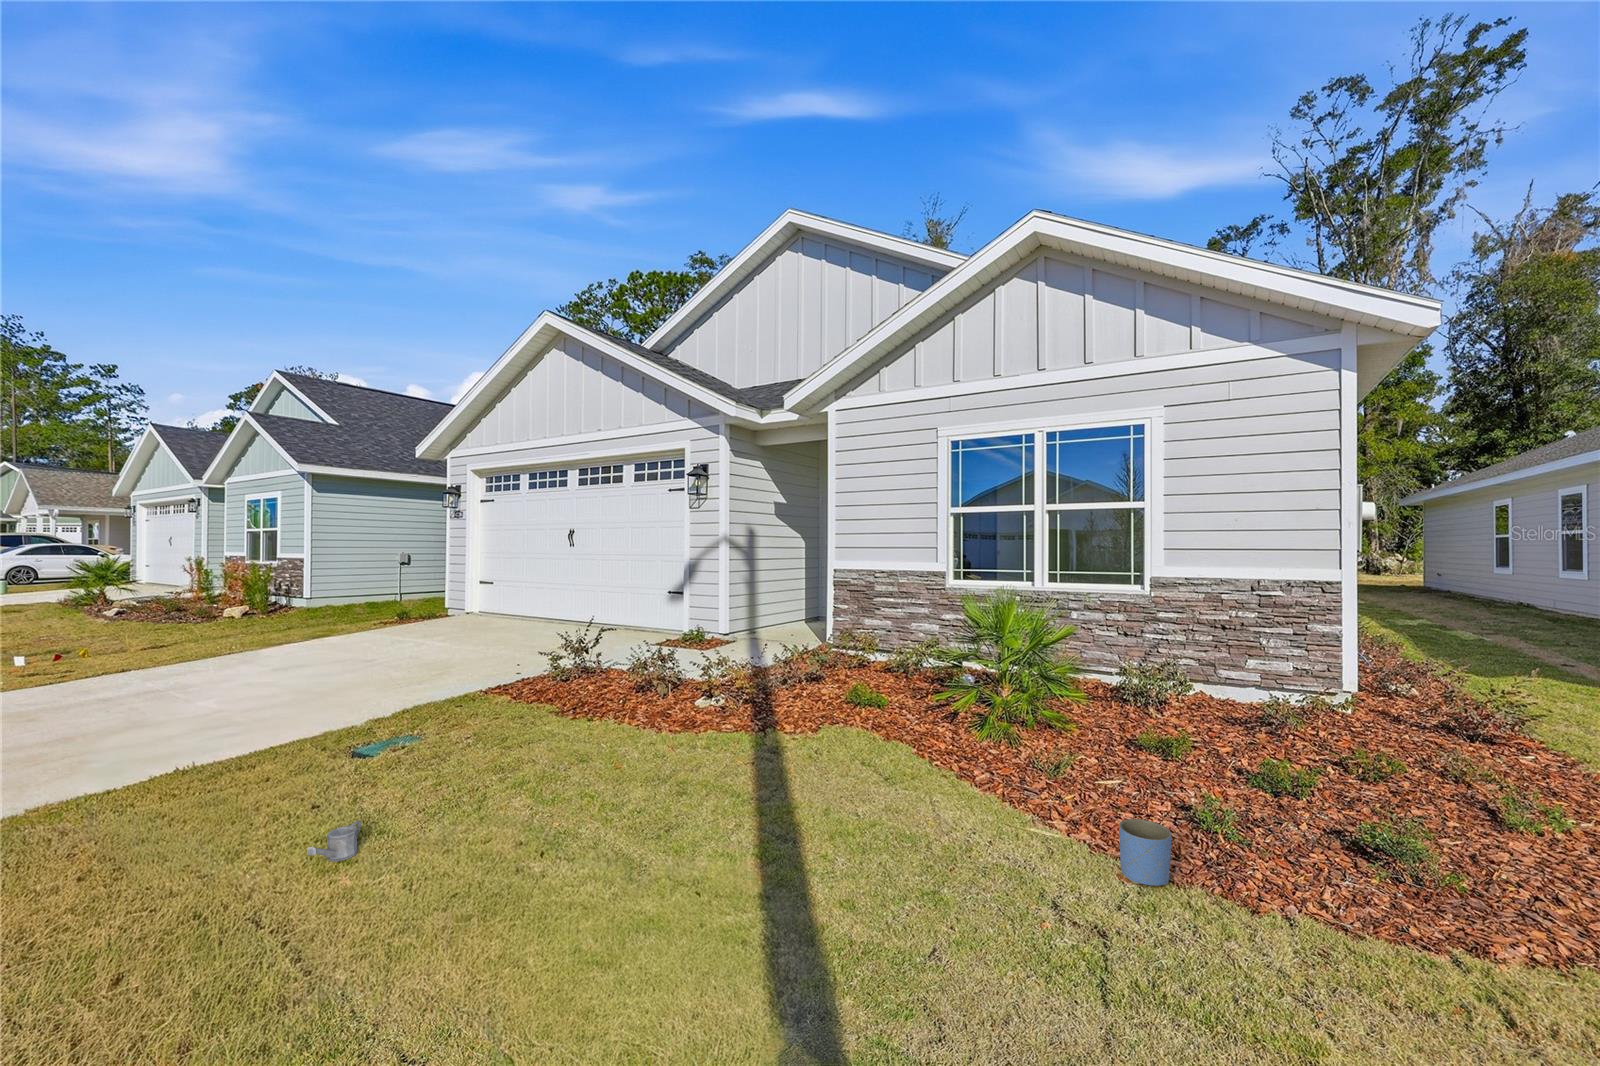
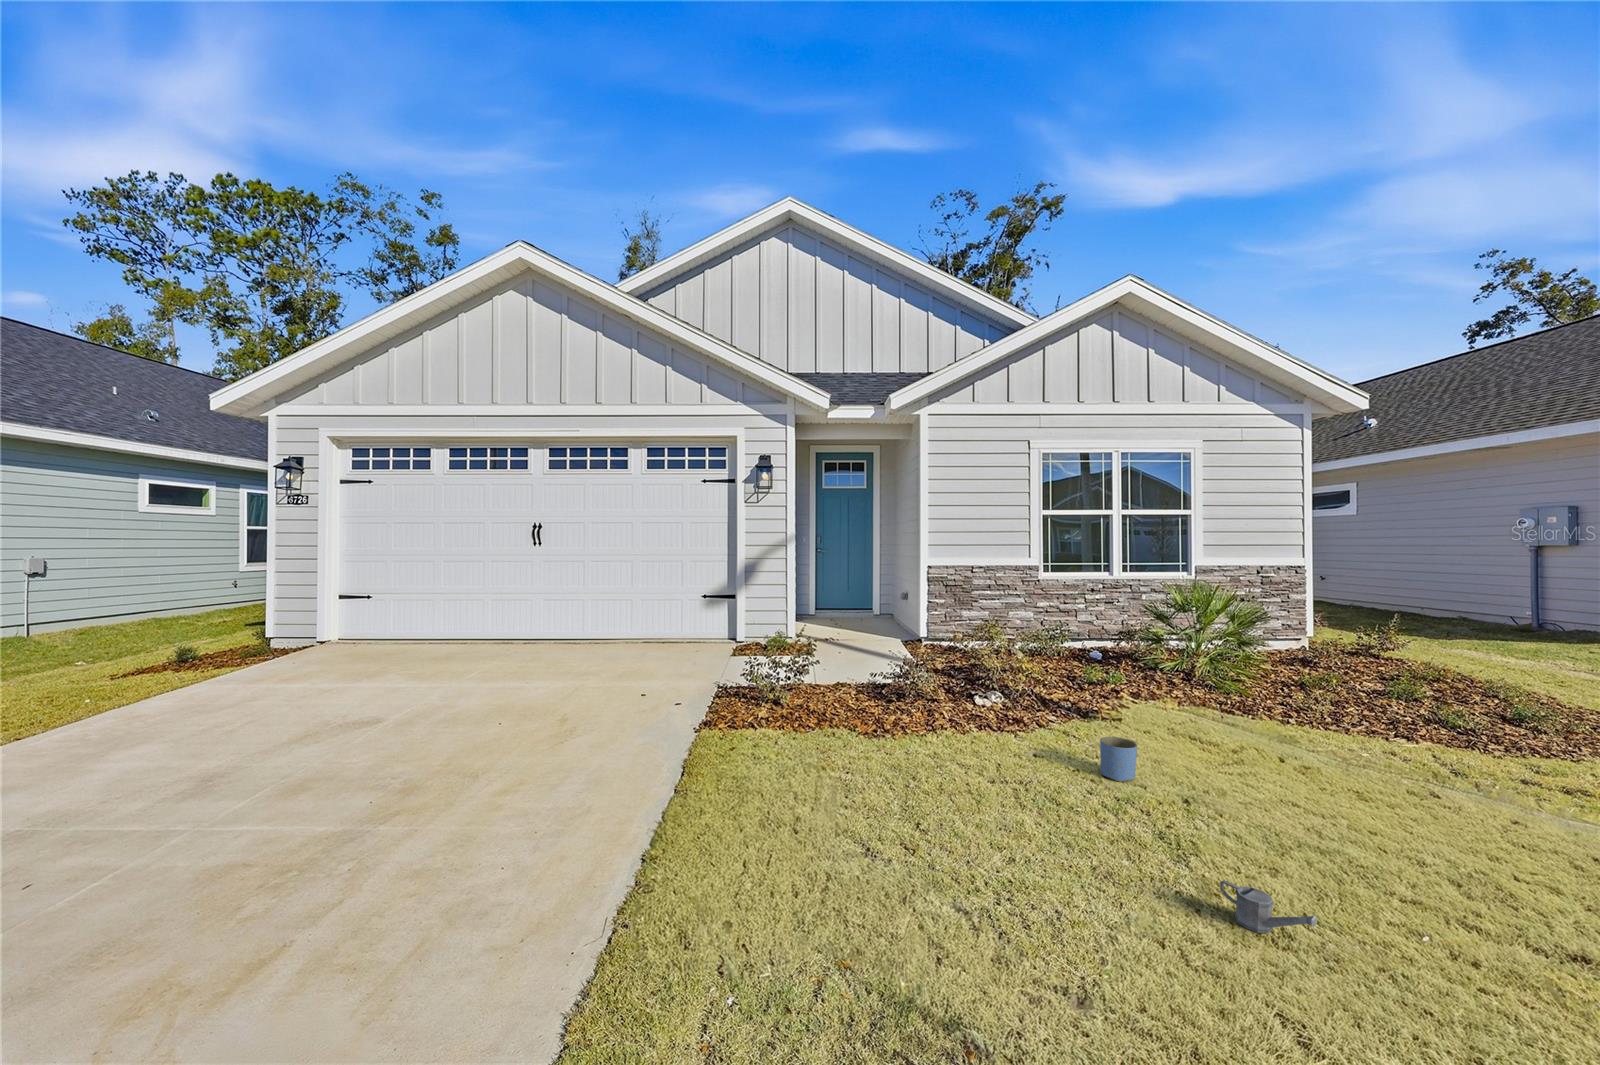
planter: present [1119,819,1172,886] -> present [1100,737,1137,782]

